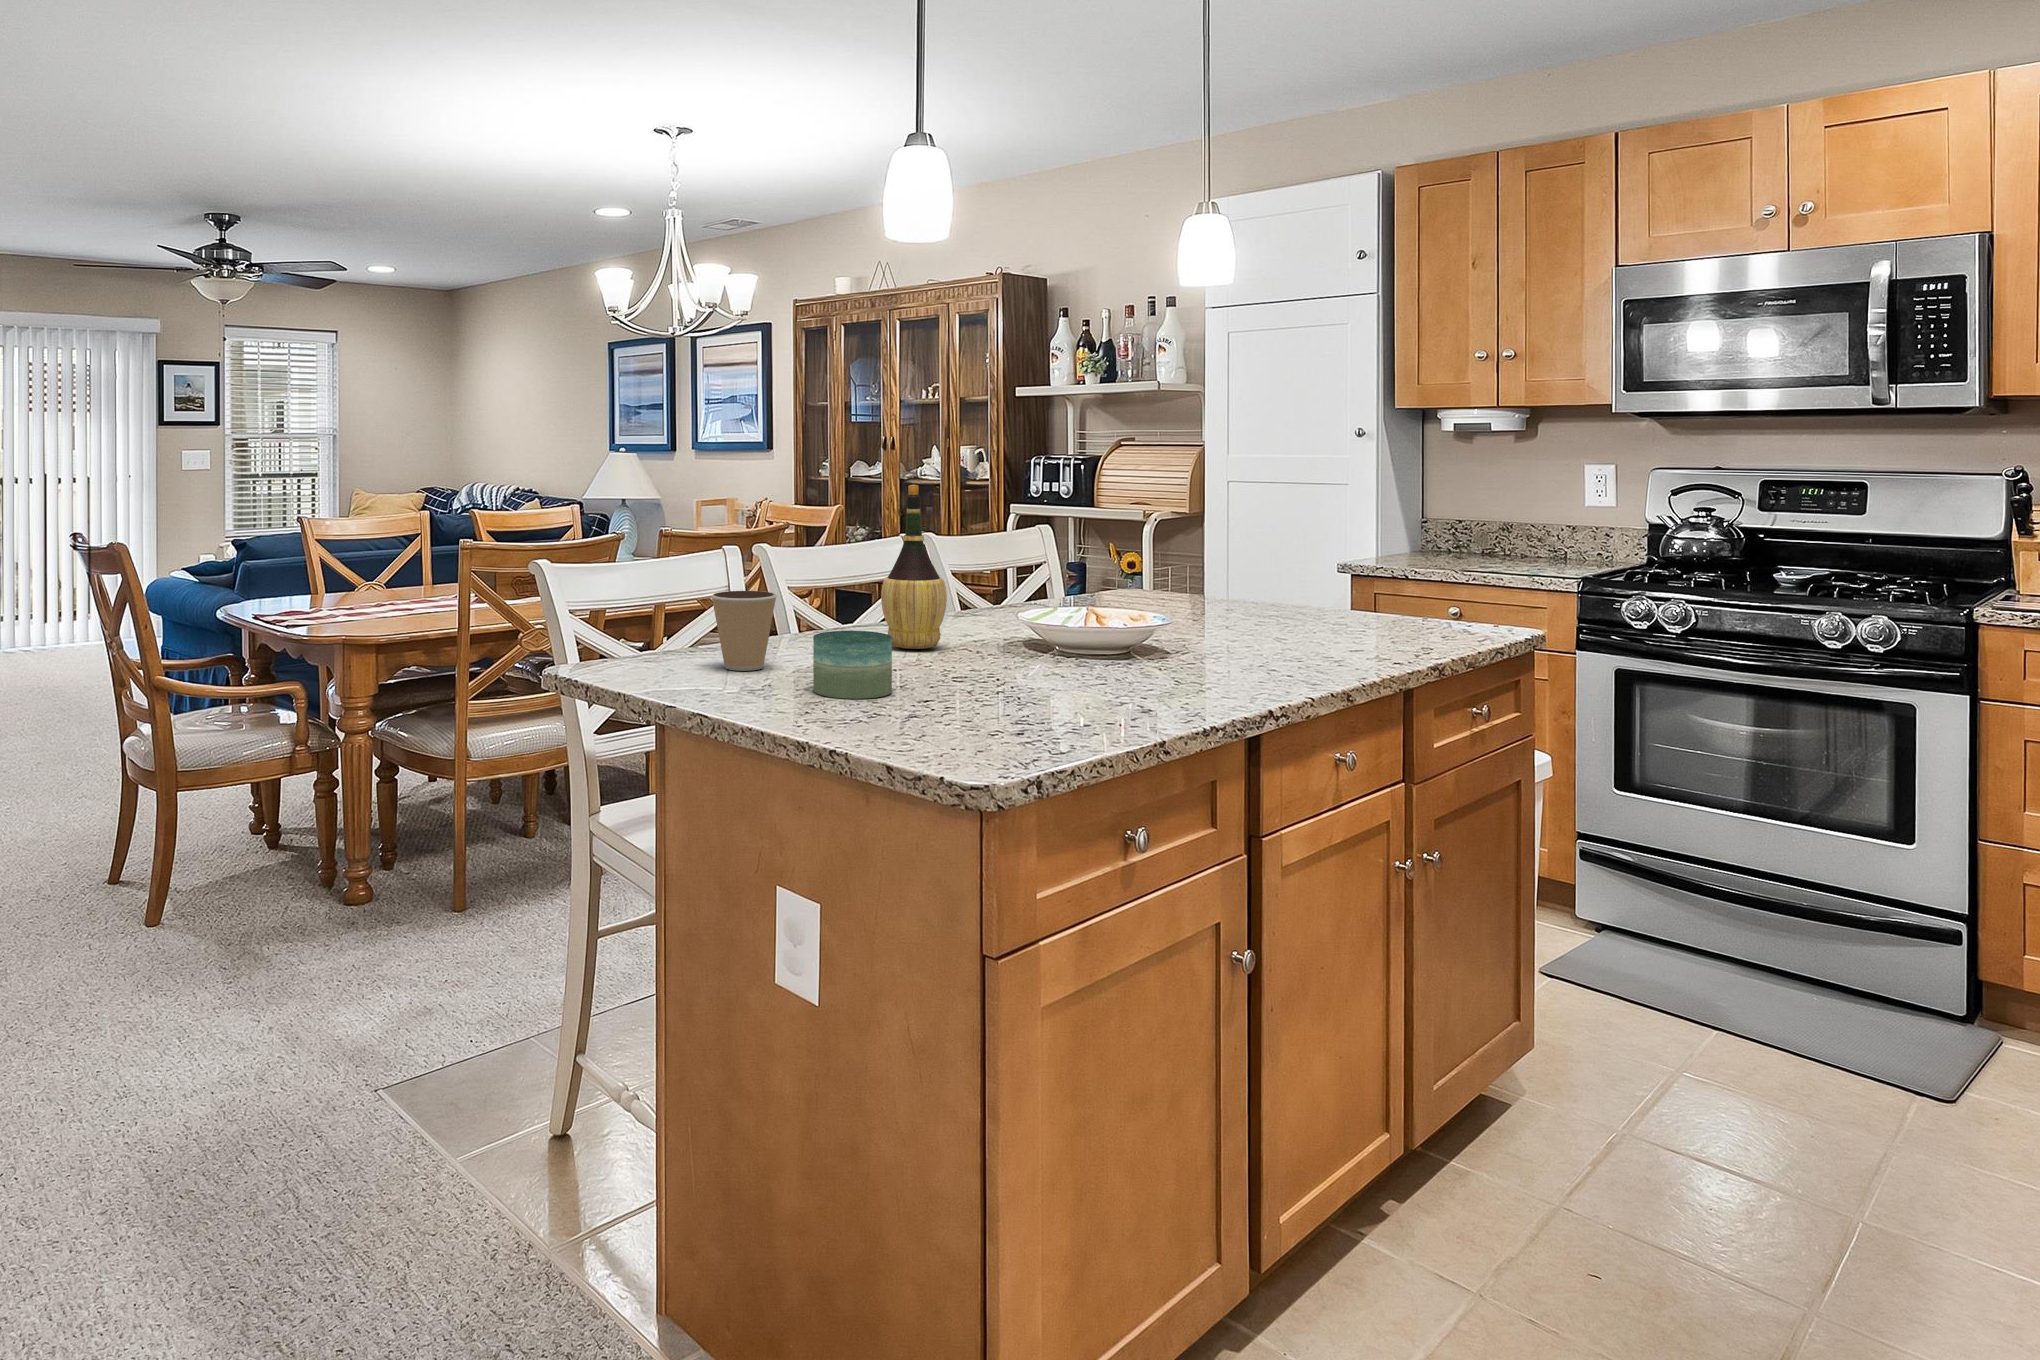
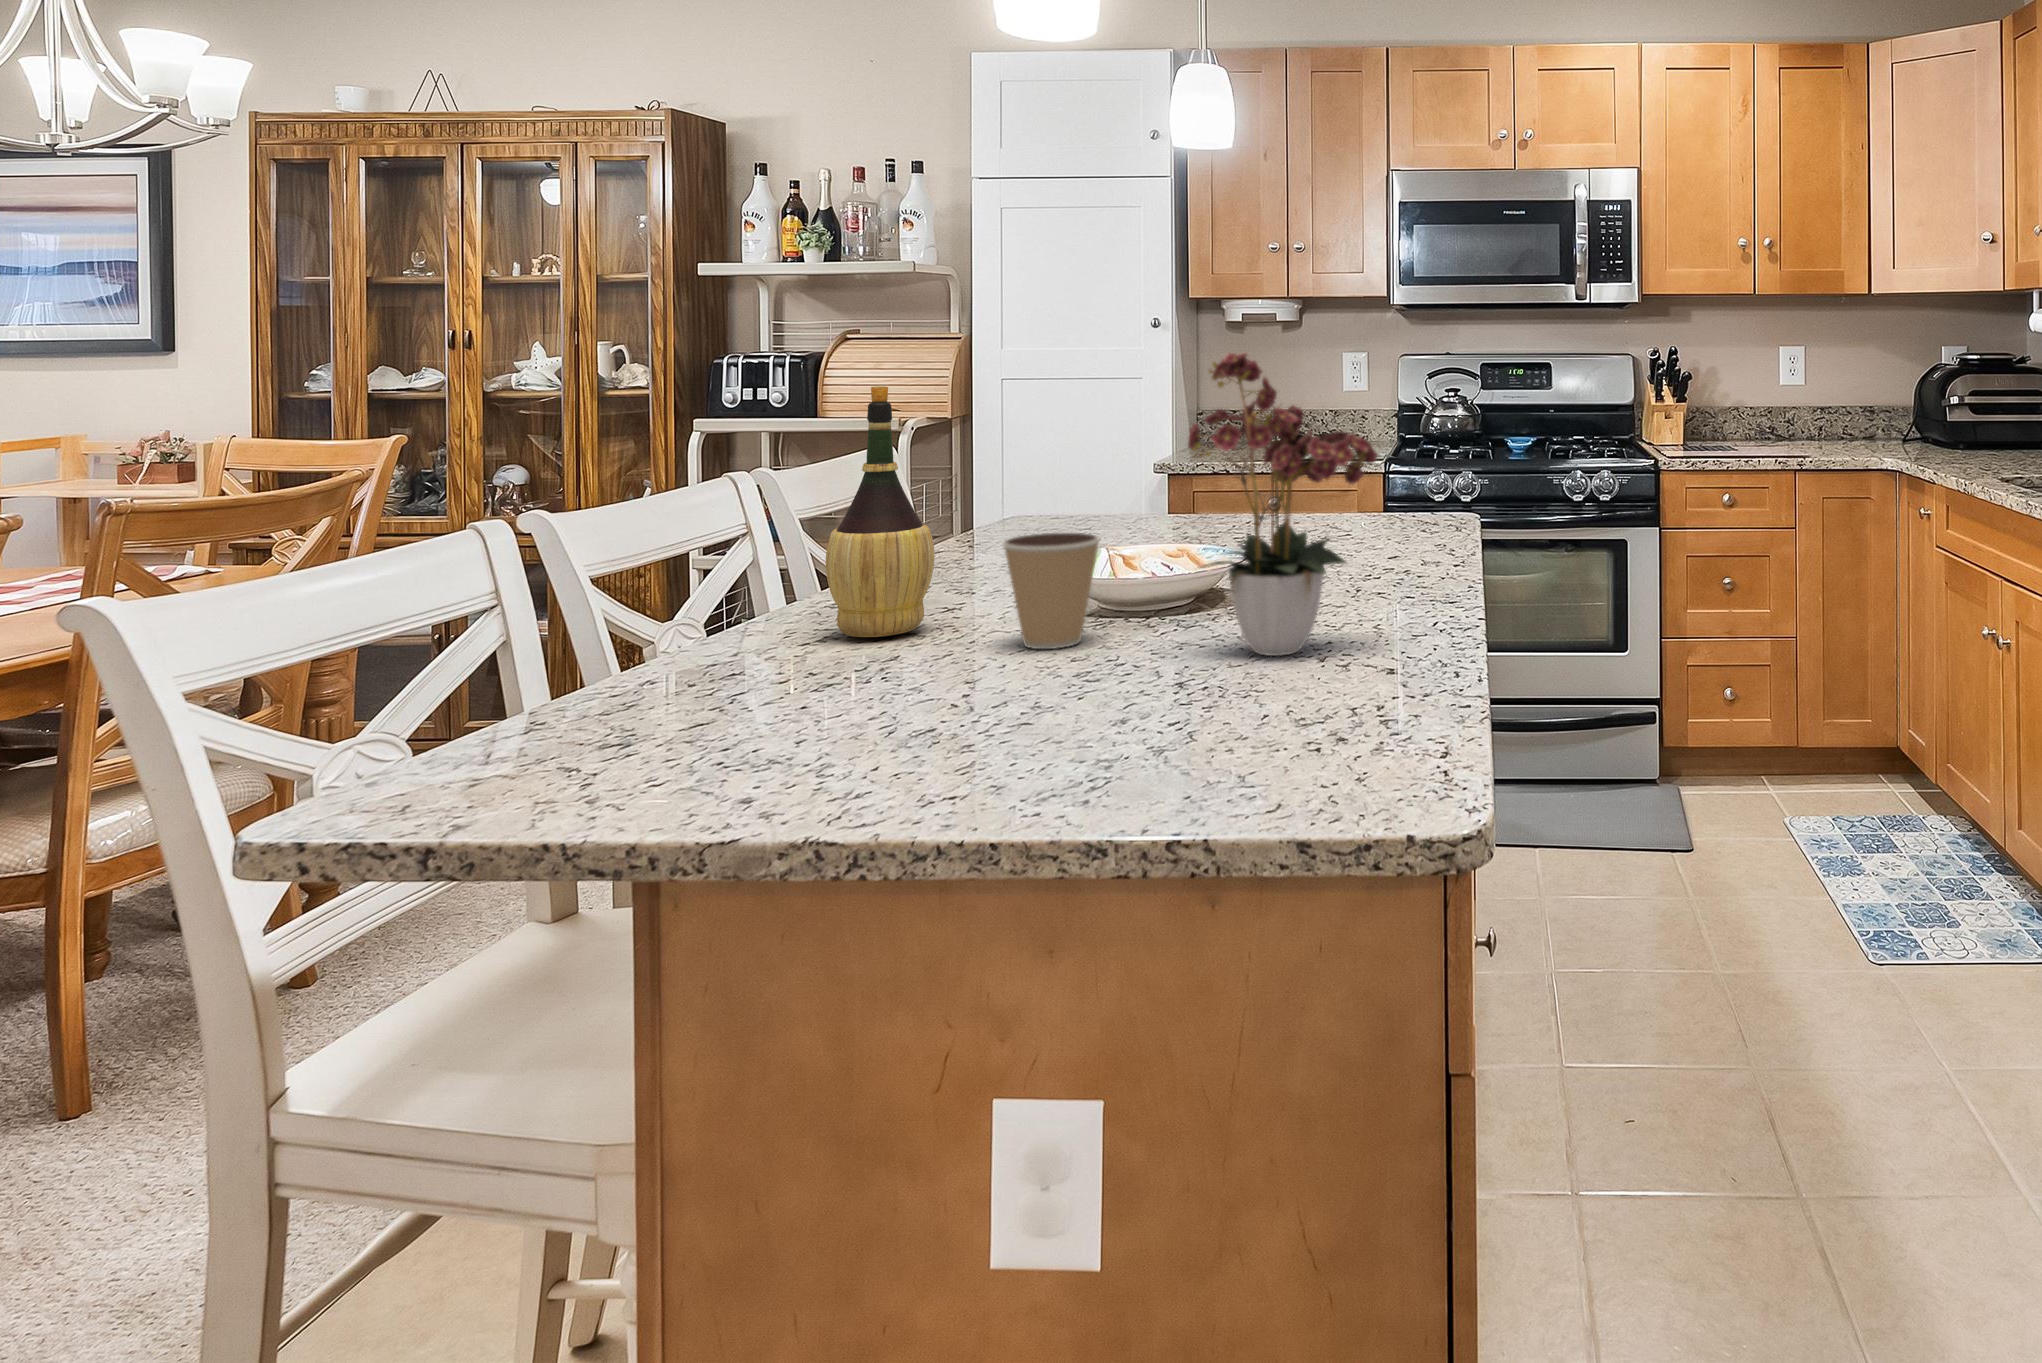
flower arrangement: none [1033,459,1195,696] -> present [1188,353,1378,656]
coffee cup: present [711,591,777,671] -> present [1003,533,1100,649]
candle: present [813,631,892,699] -> none [878,620,1020,743]

